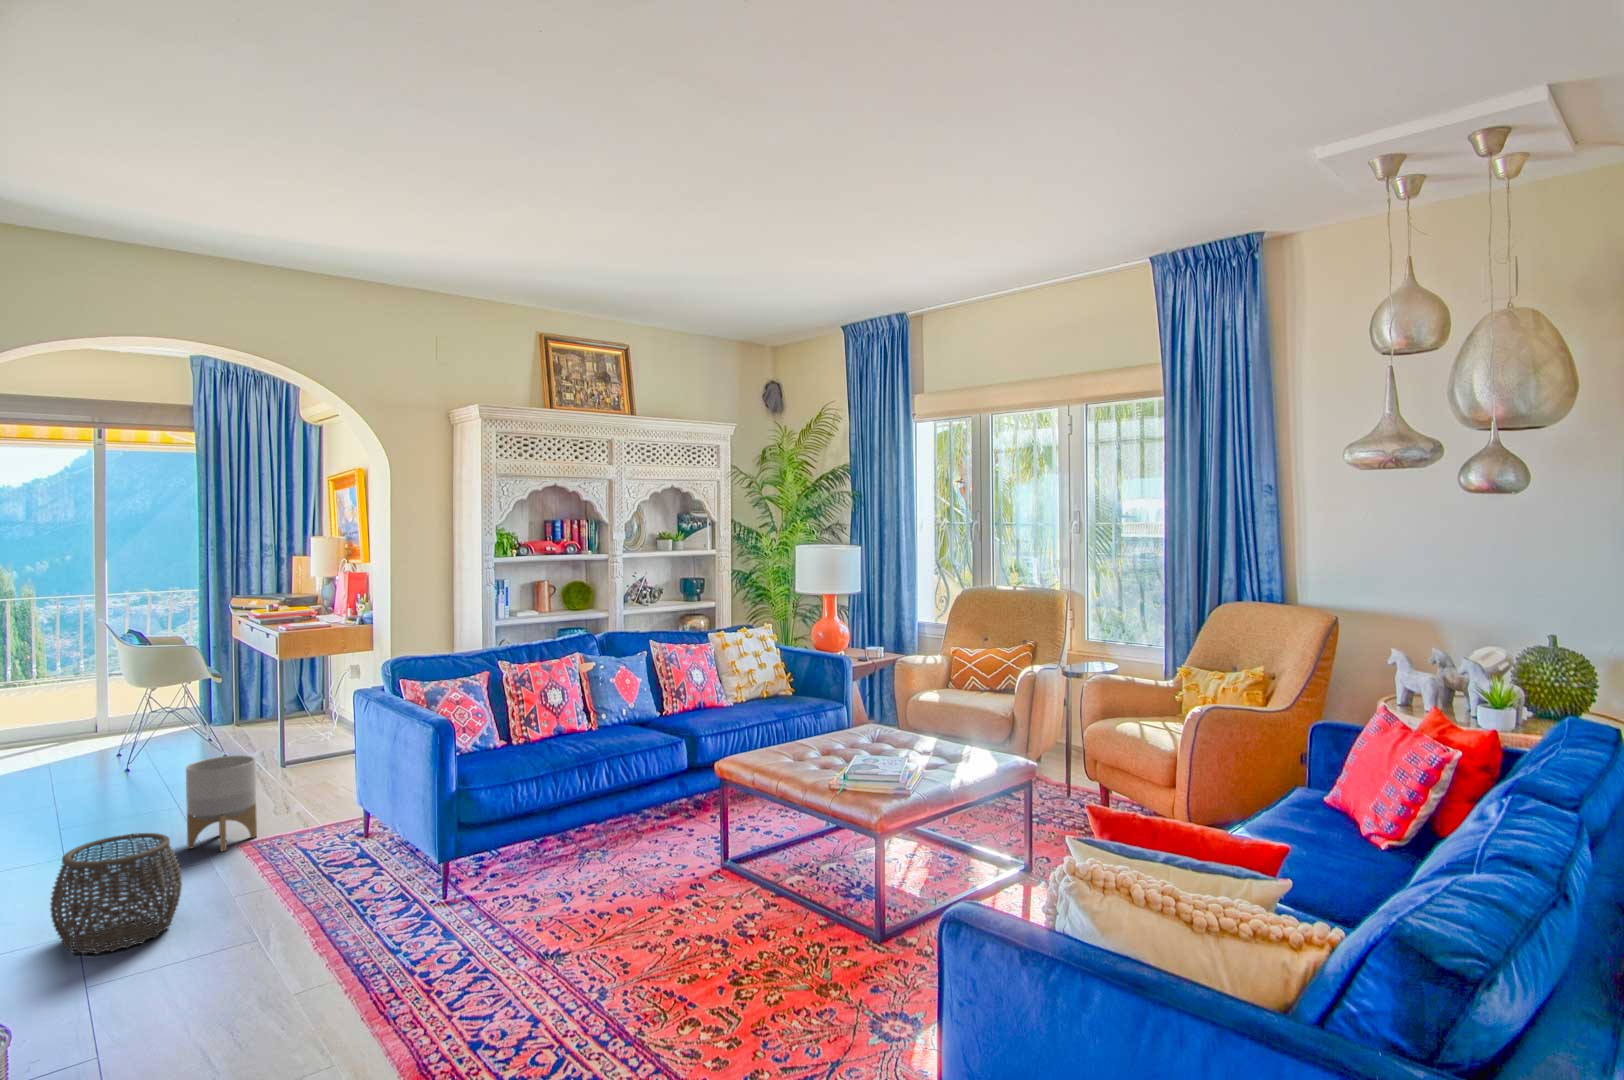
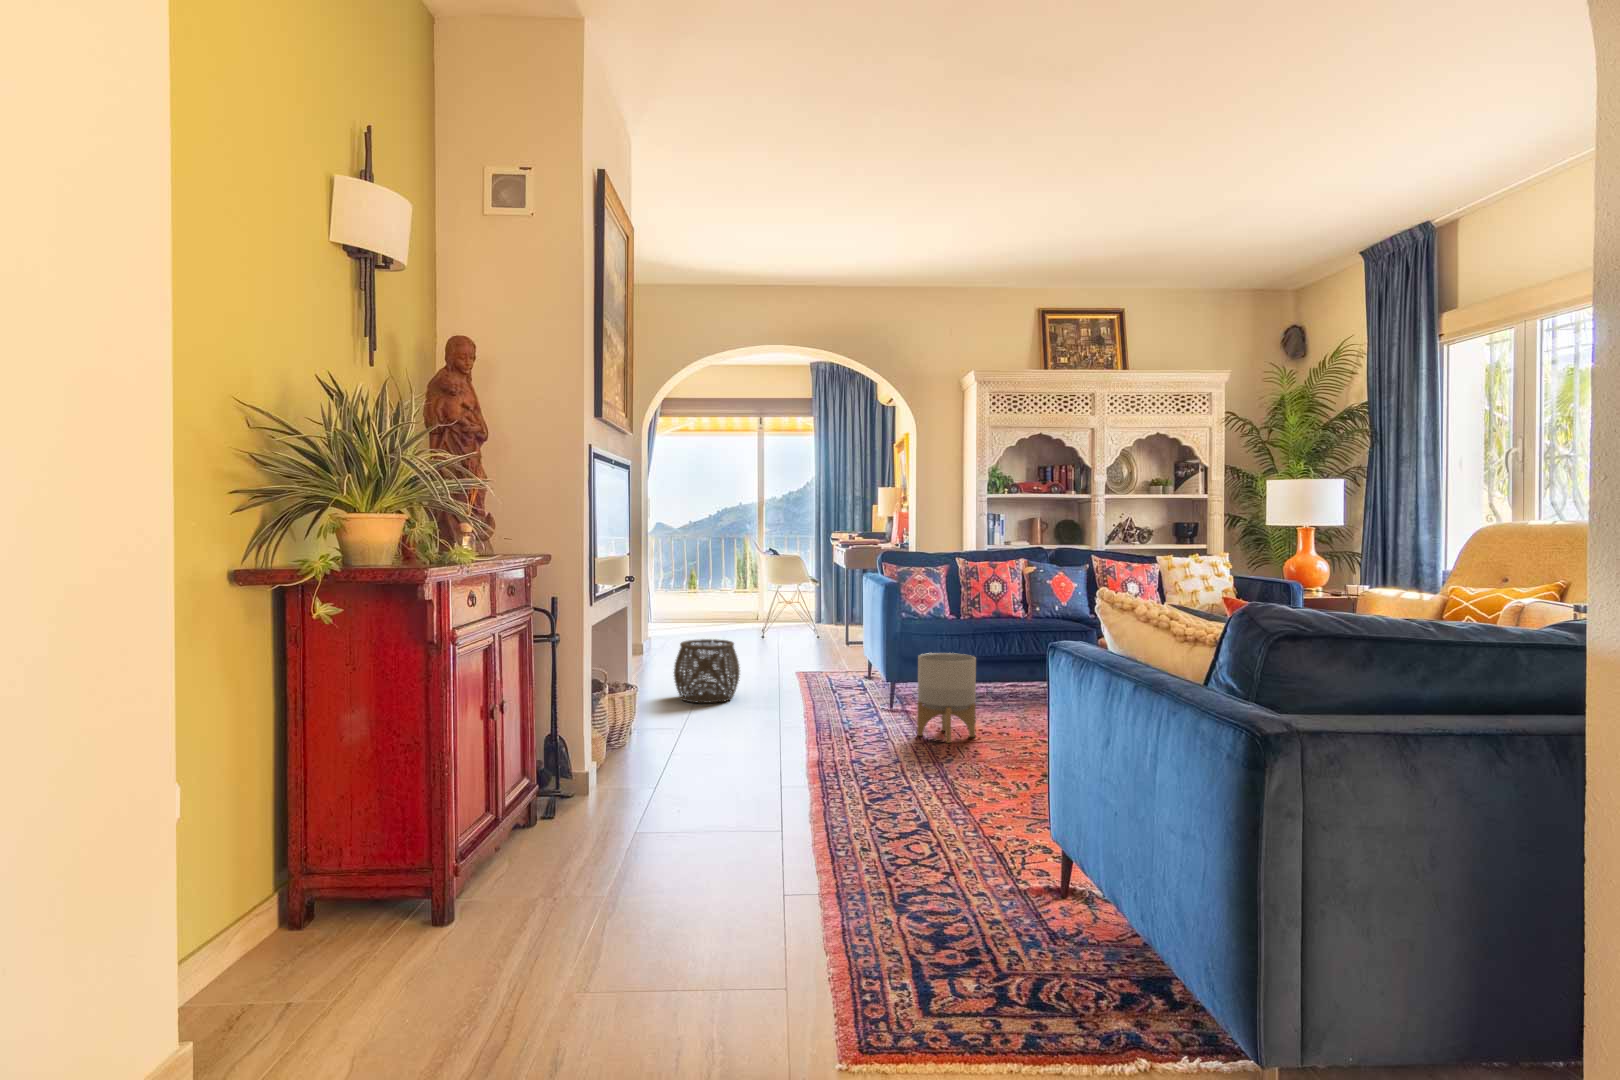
planter: present [186,755,257,851] -> present [917,653,976,743]

